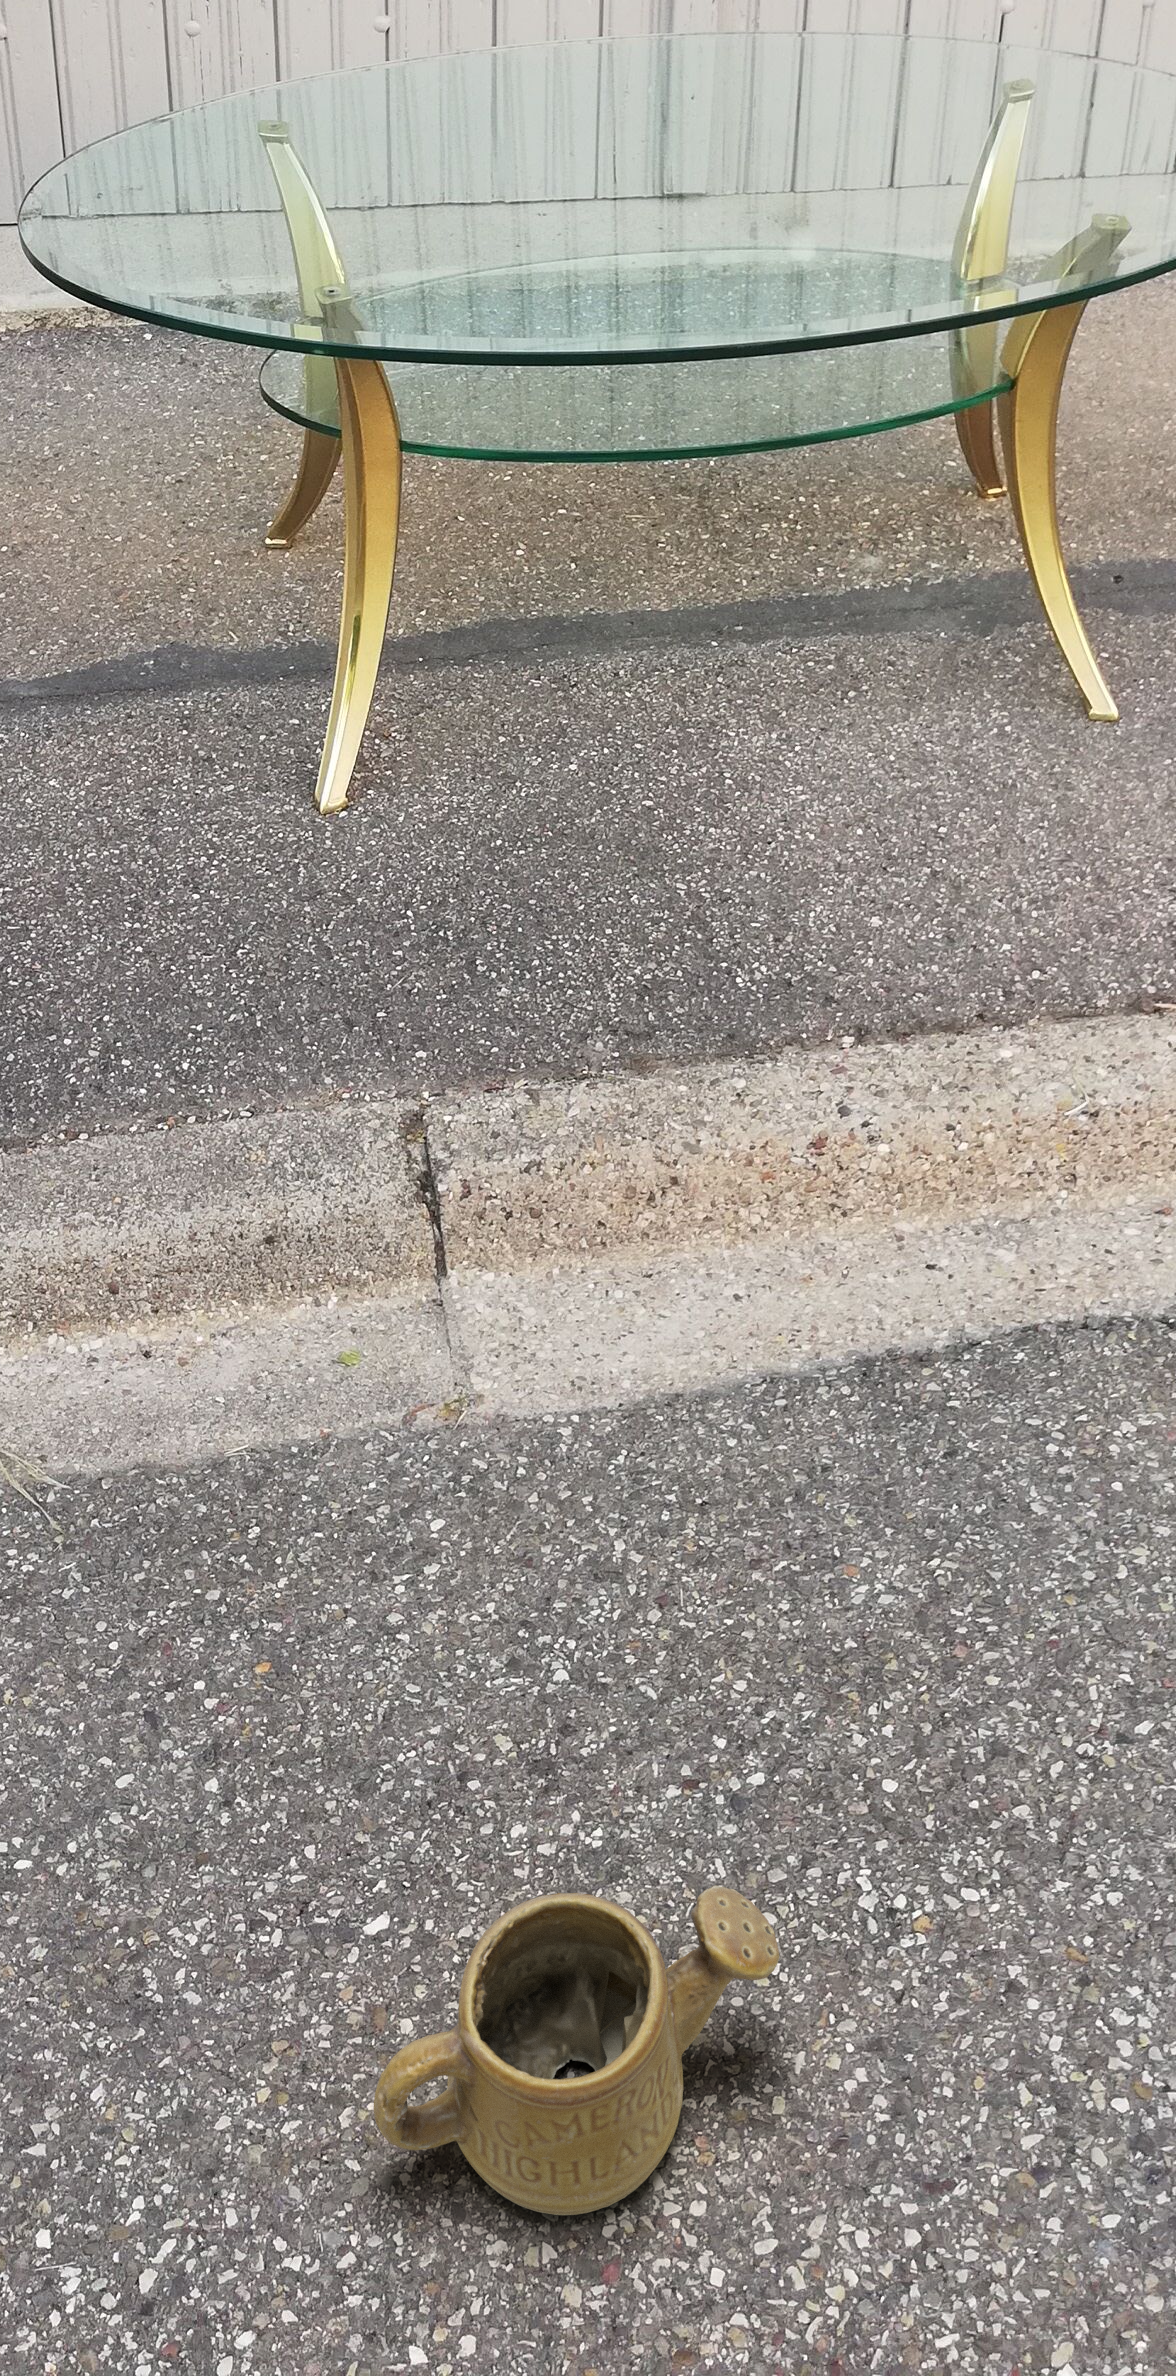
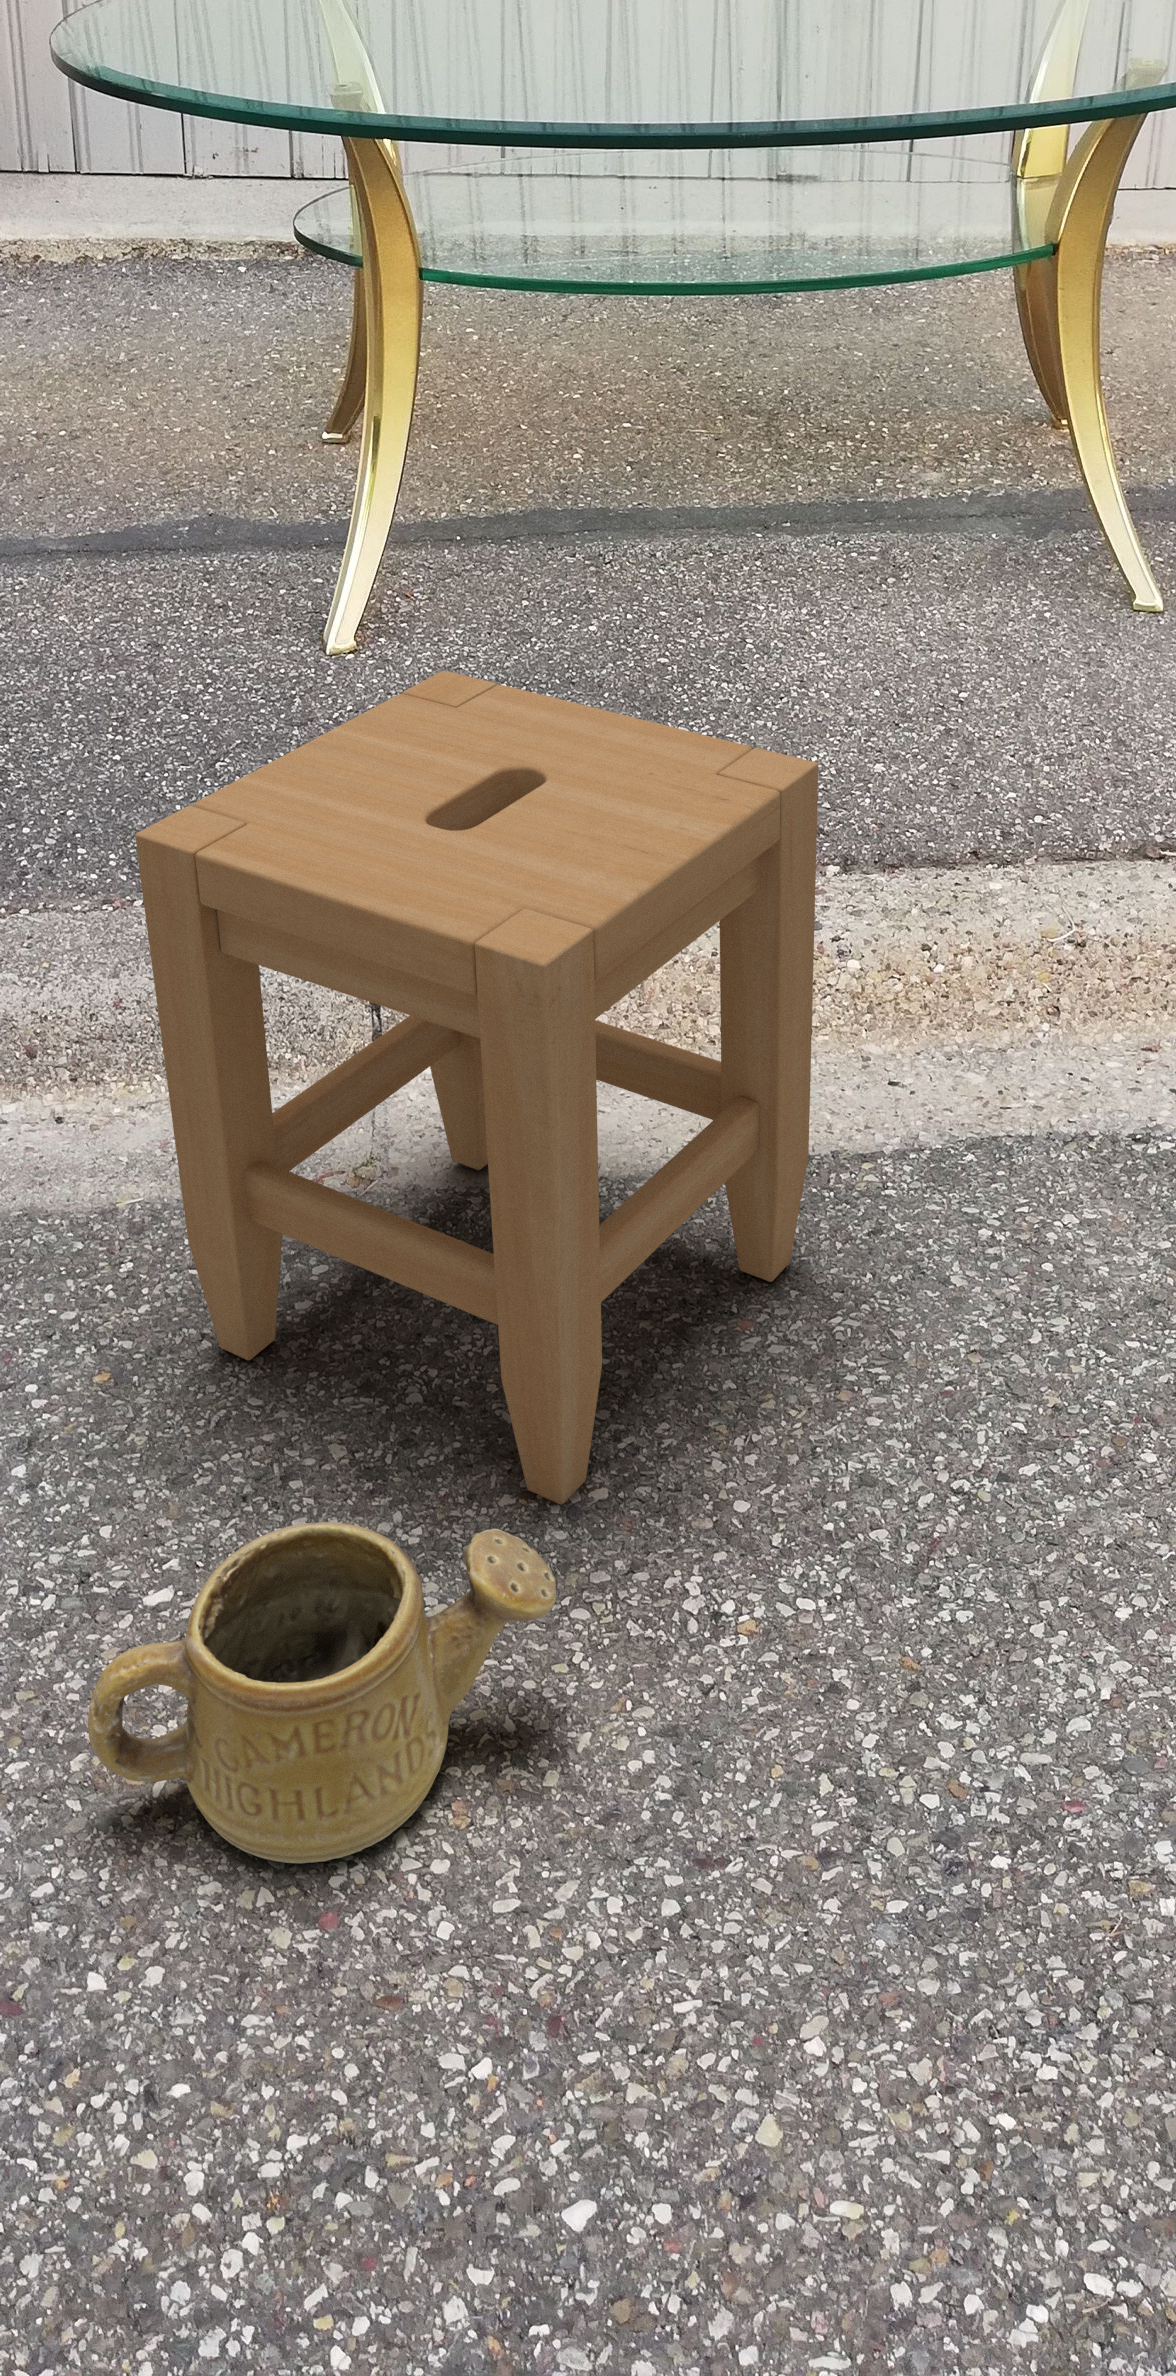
stool: none [307,973,929,1794] -> present [135,670,818,1504]

